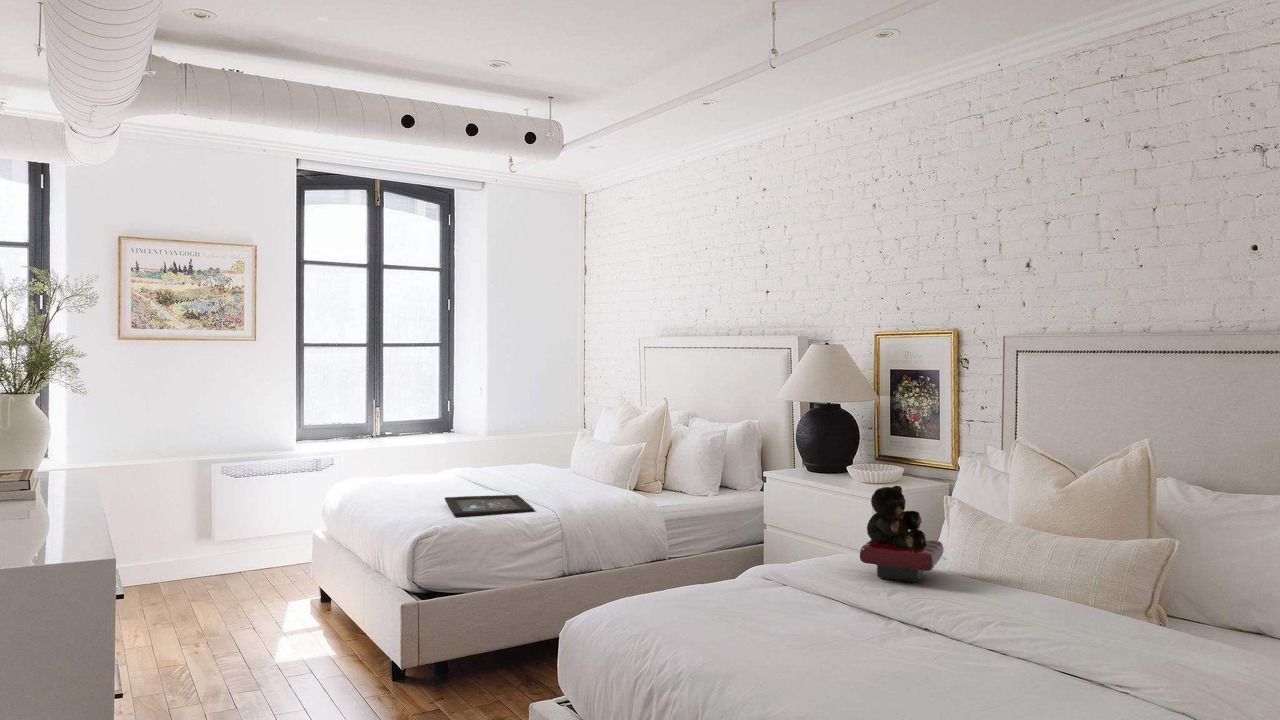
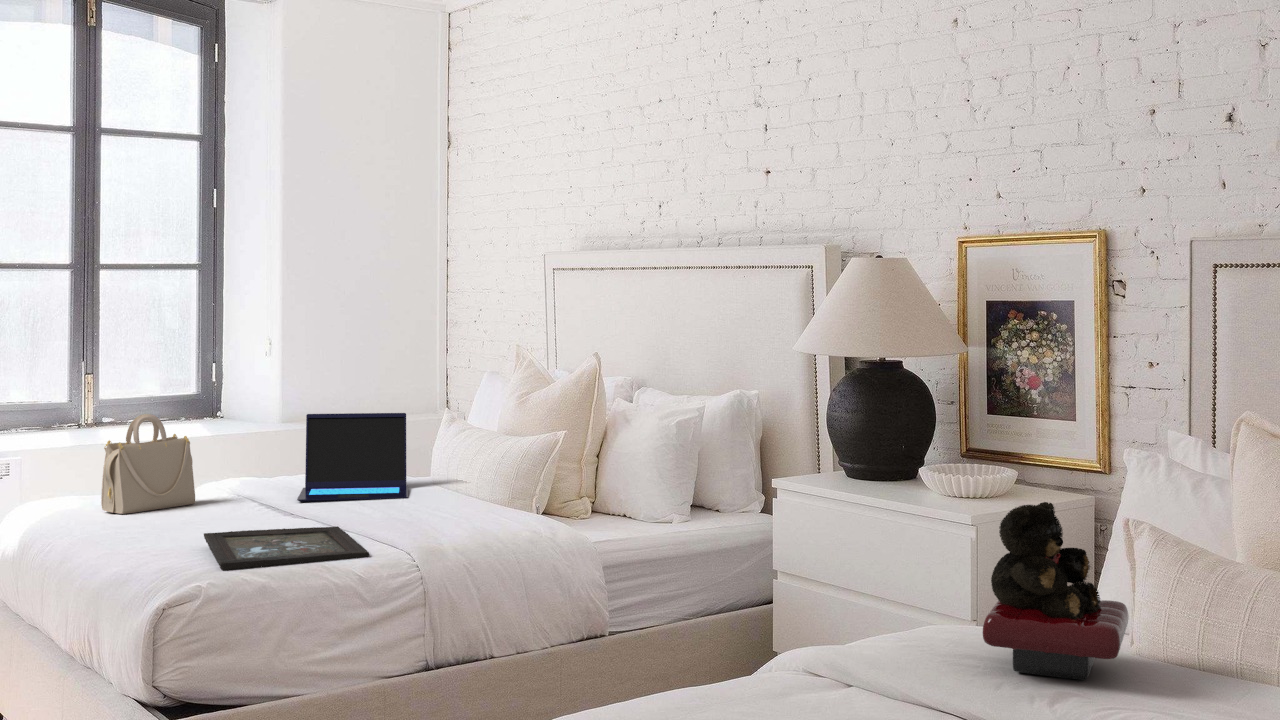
handbag: none [387,430,438,486] -> present [101,414,195,514]
laptop: none [495,431,557,482] -> present [297,413,408,502]

